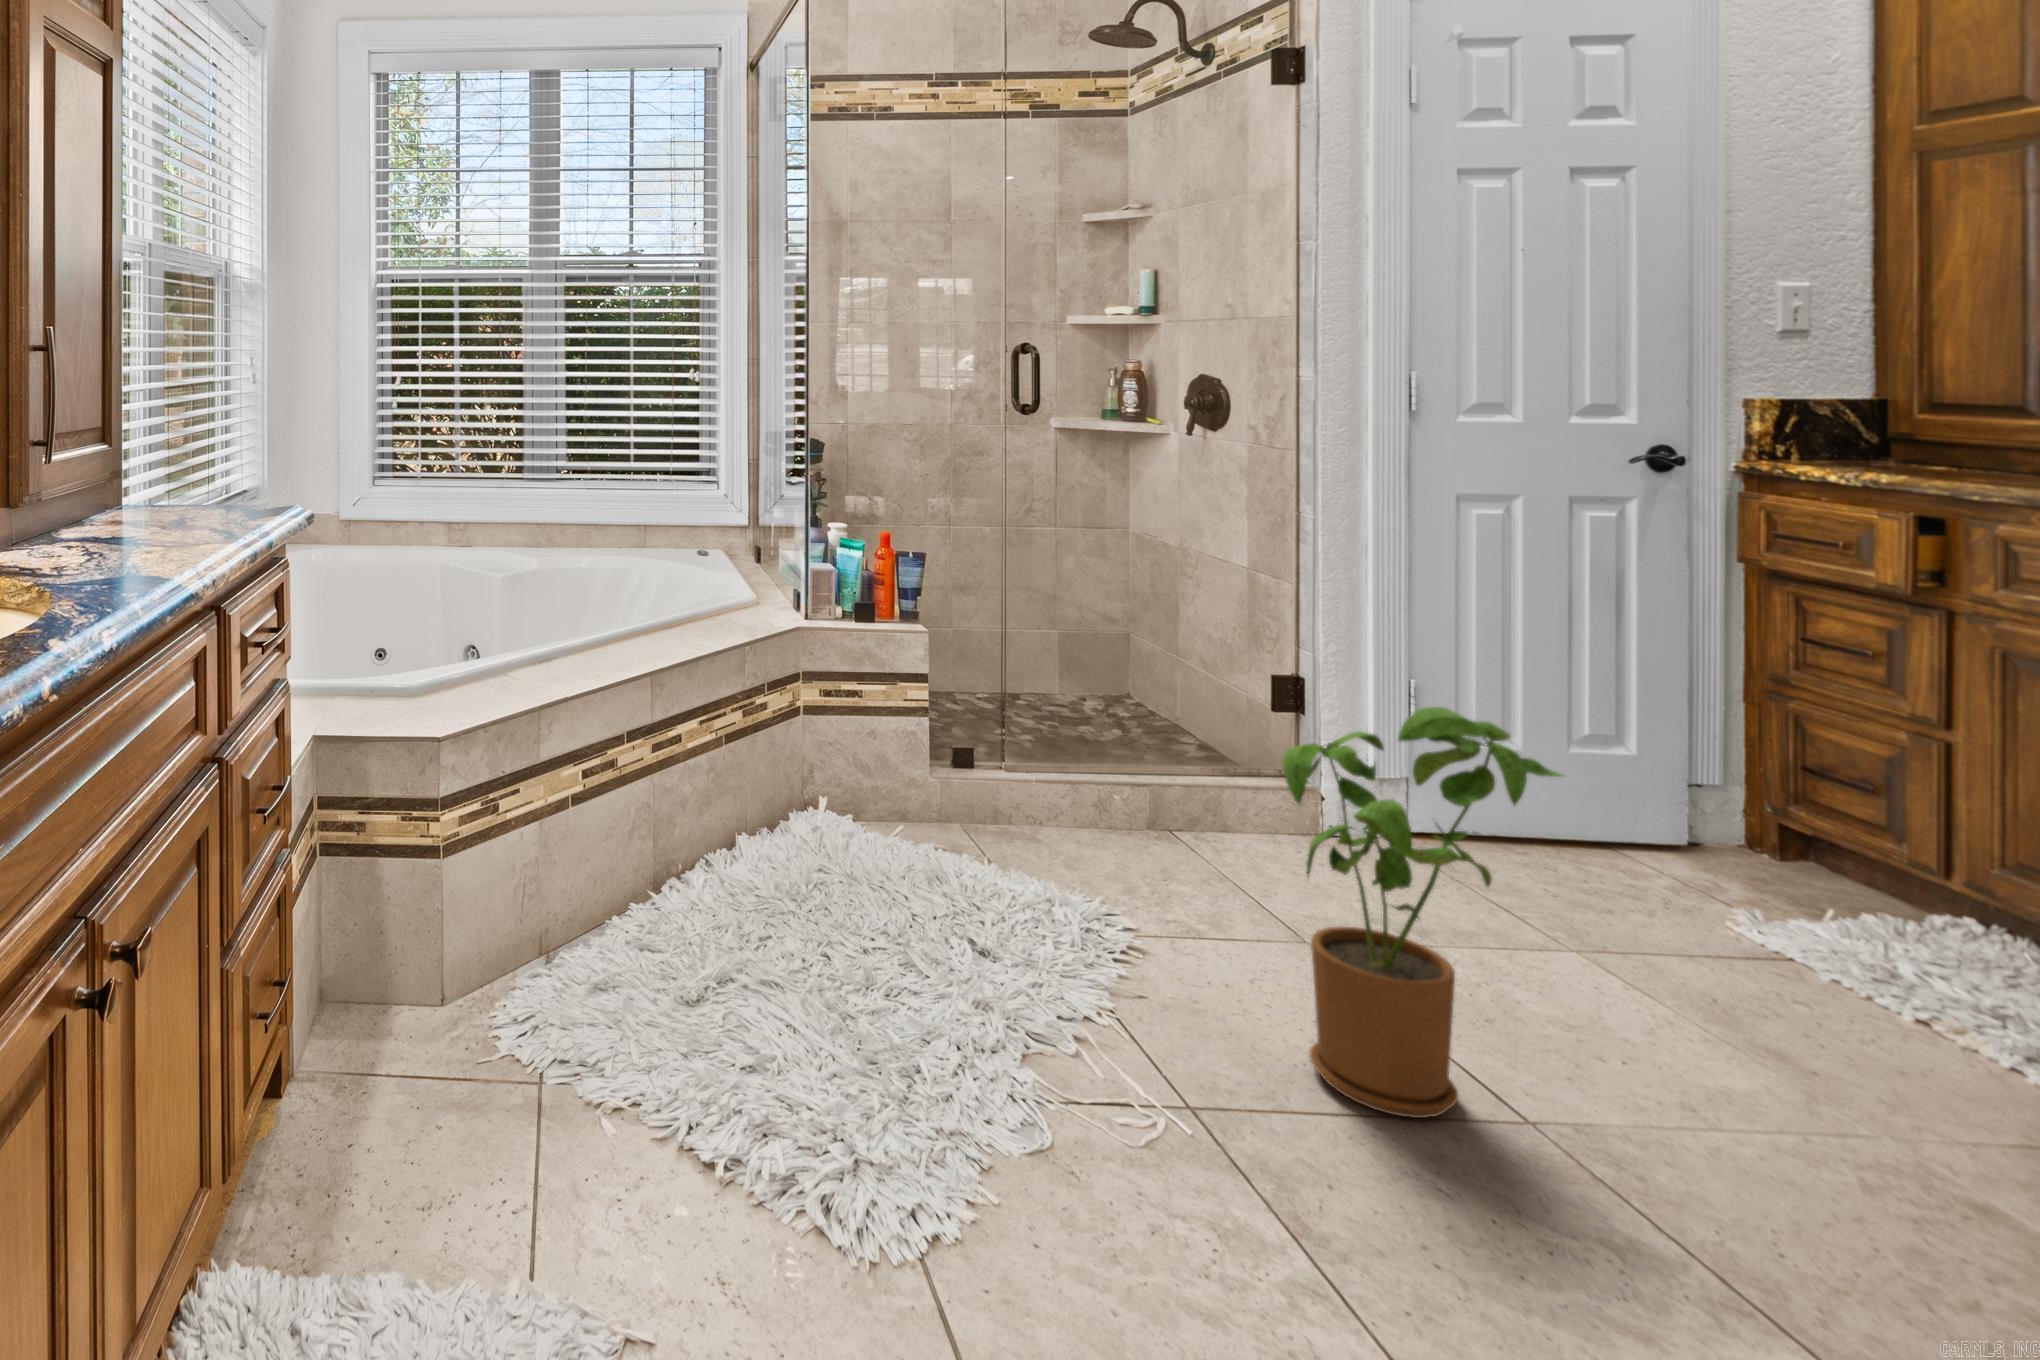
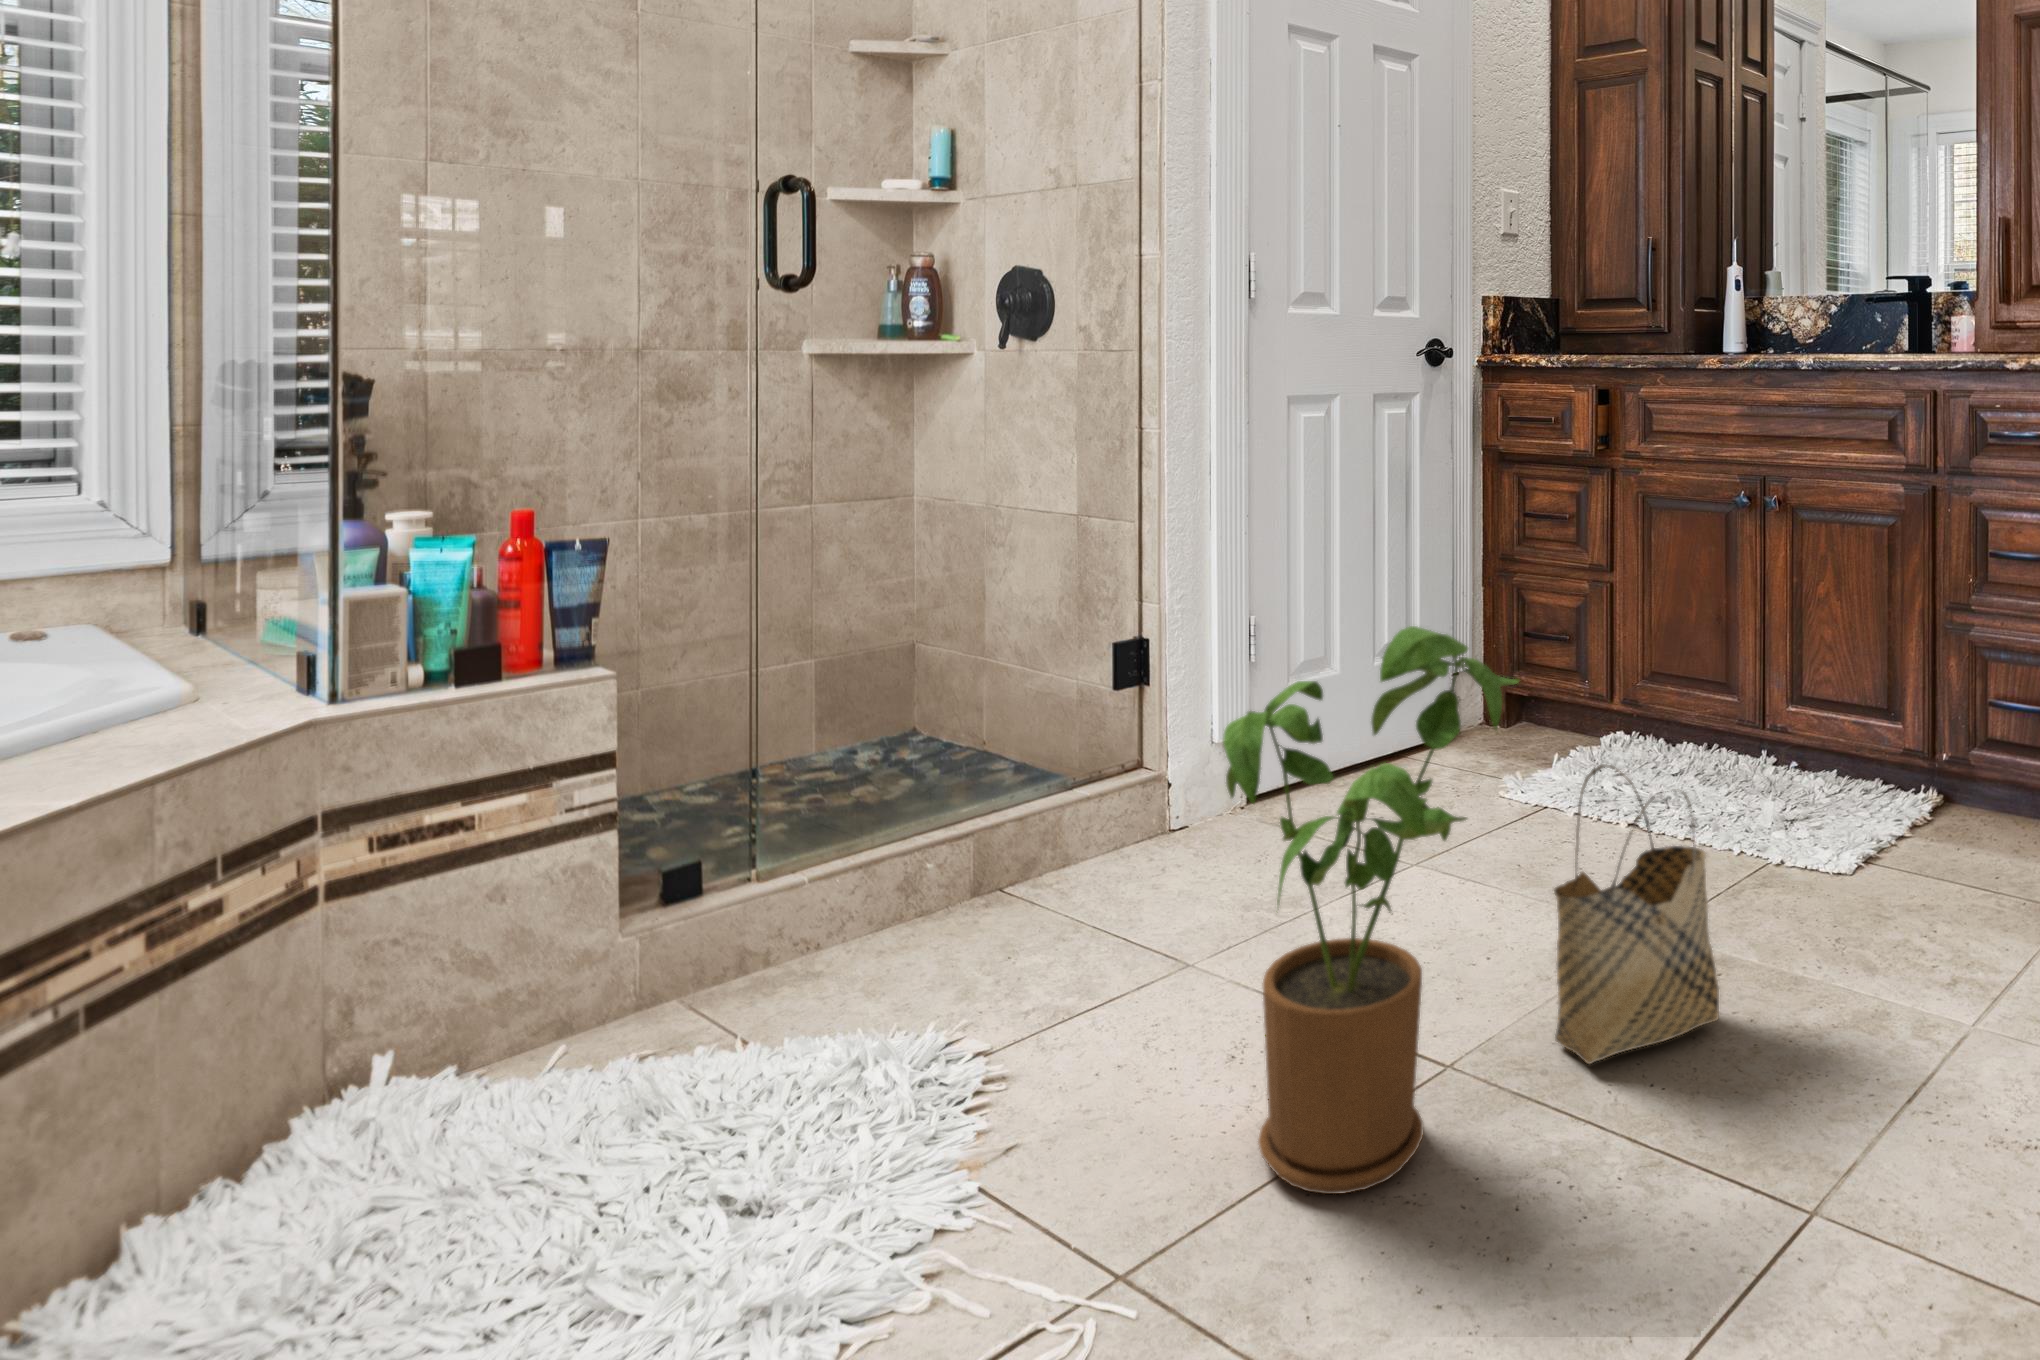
woven basket: none [1630,885,1871,1180] -> present [1554,764,1719,1064]

